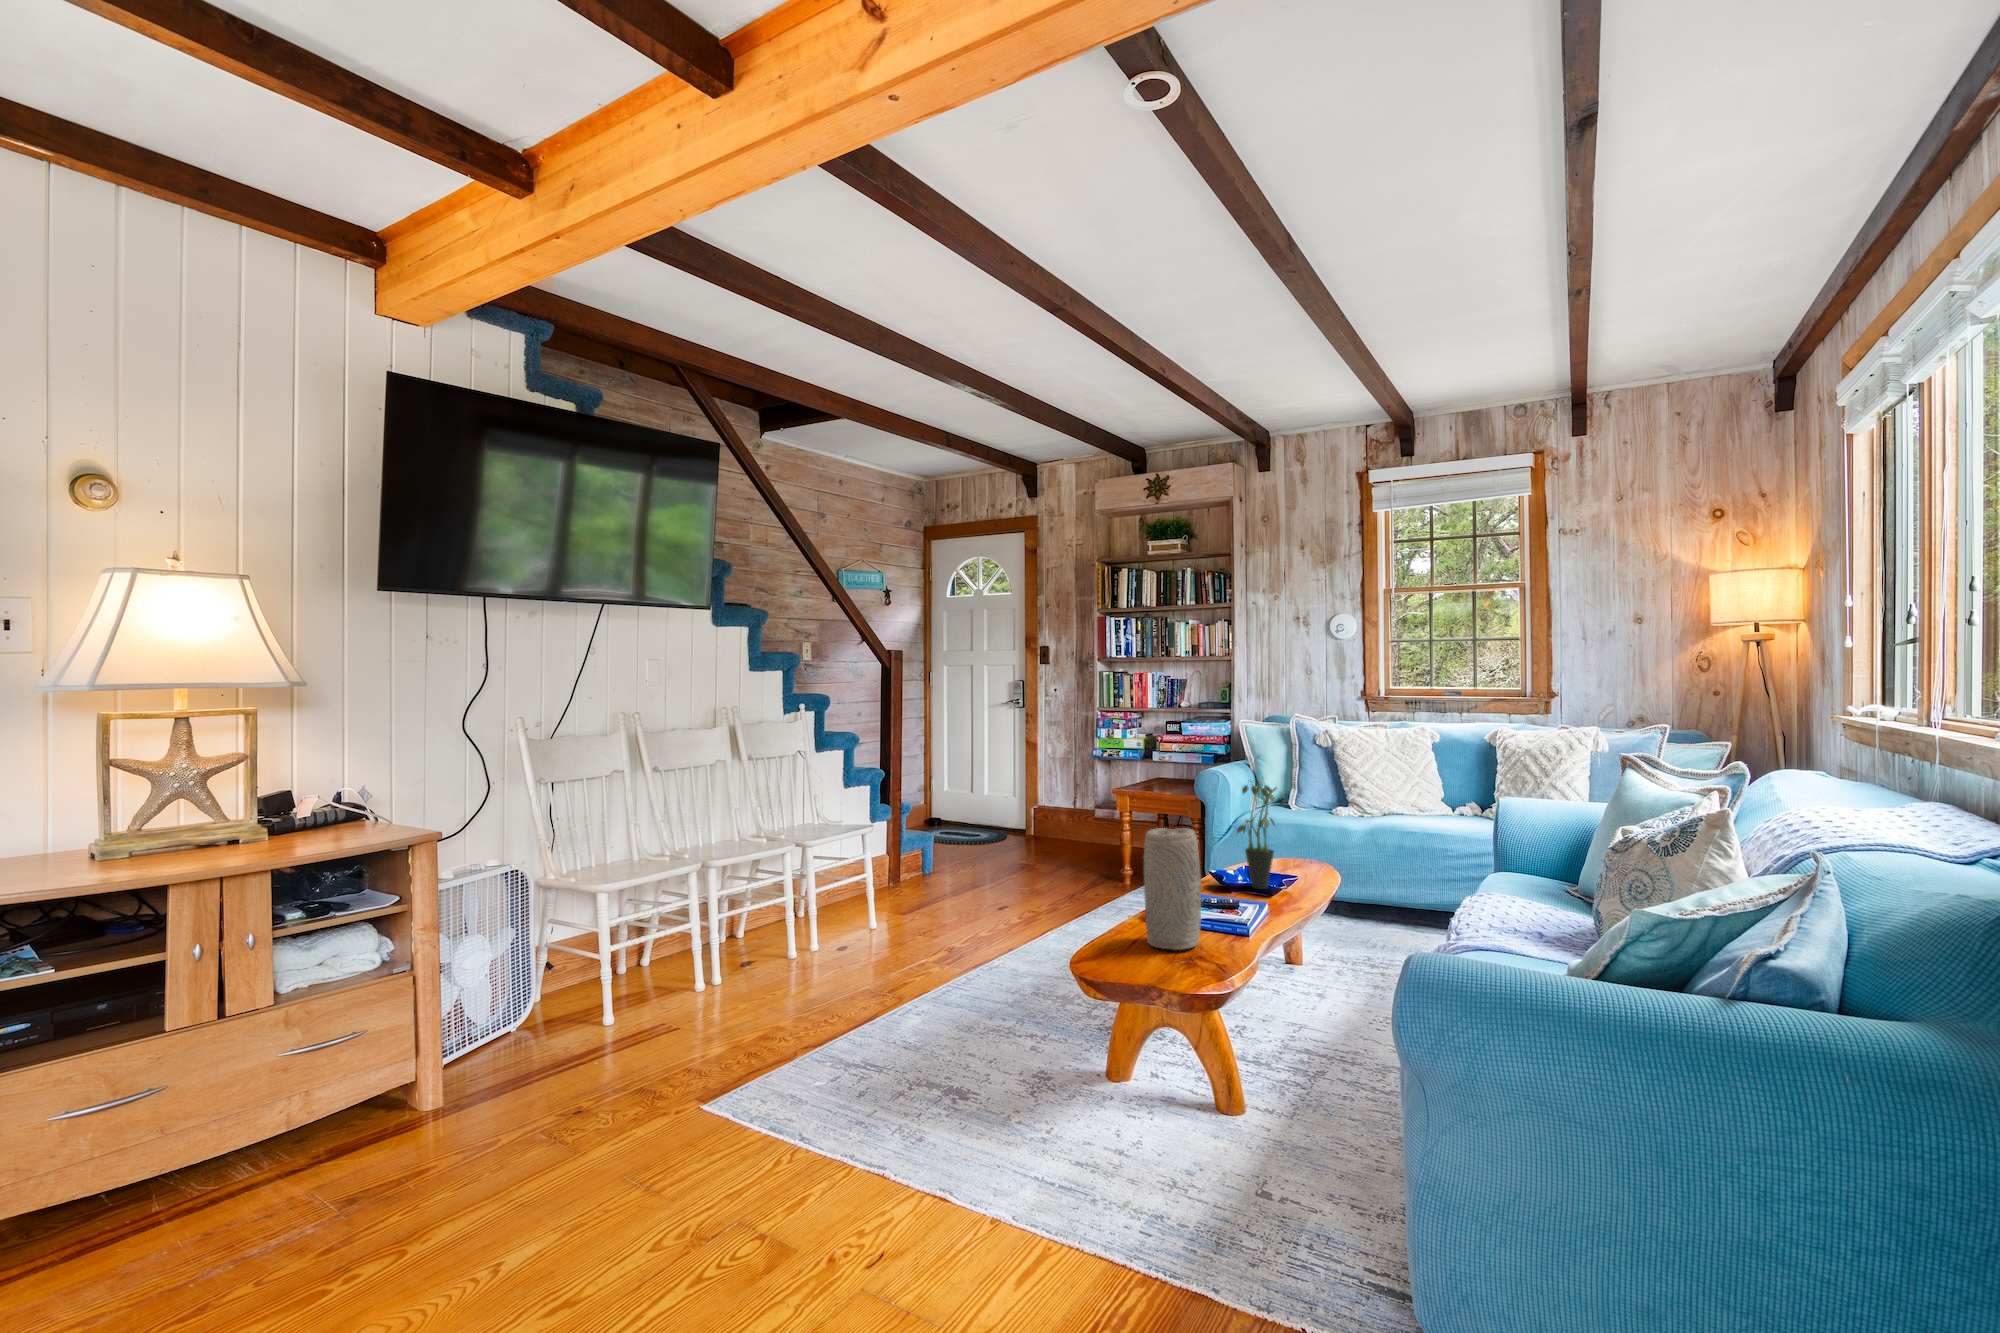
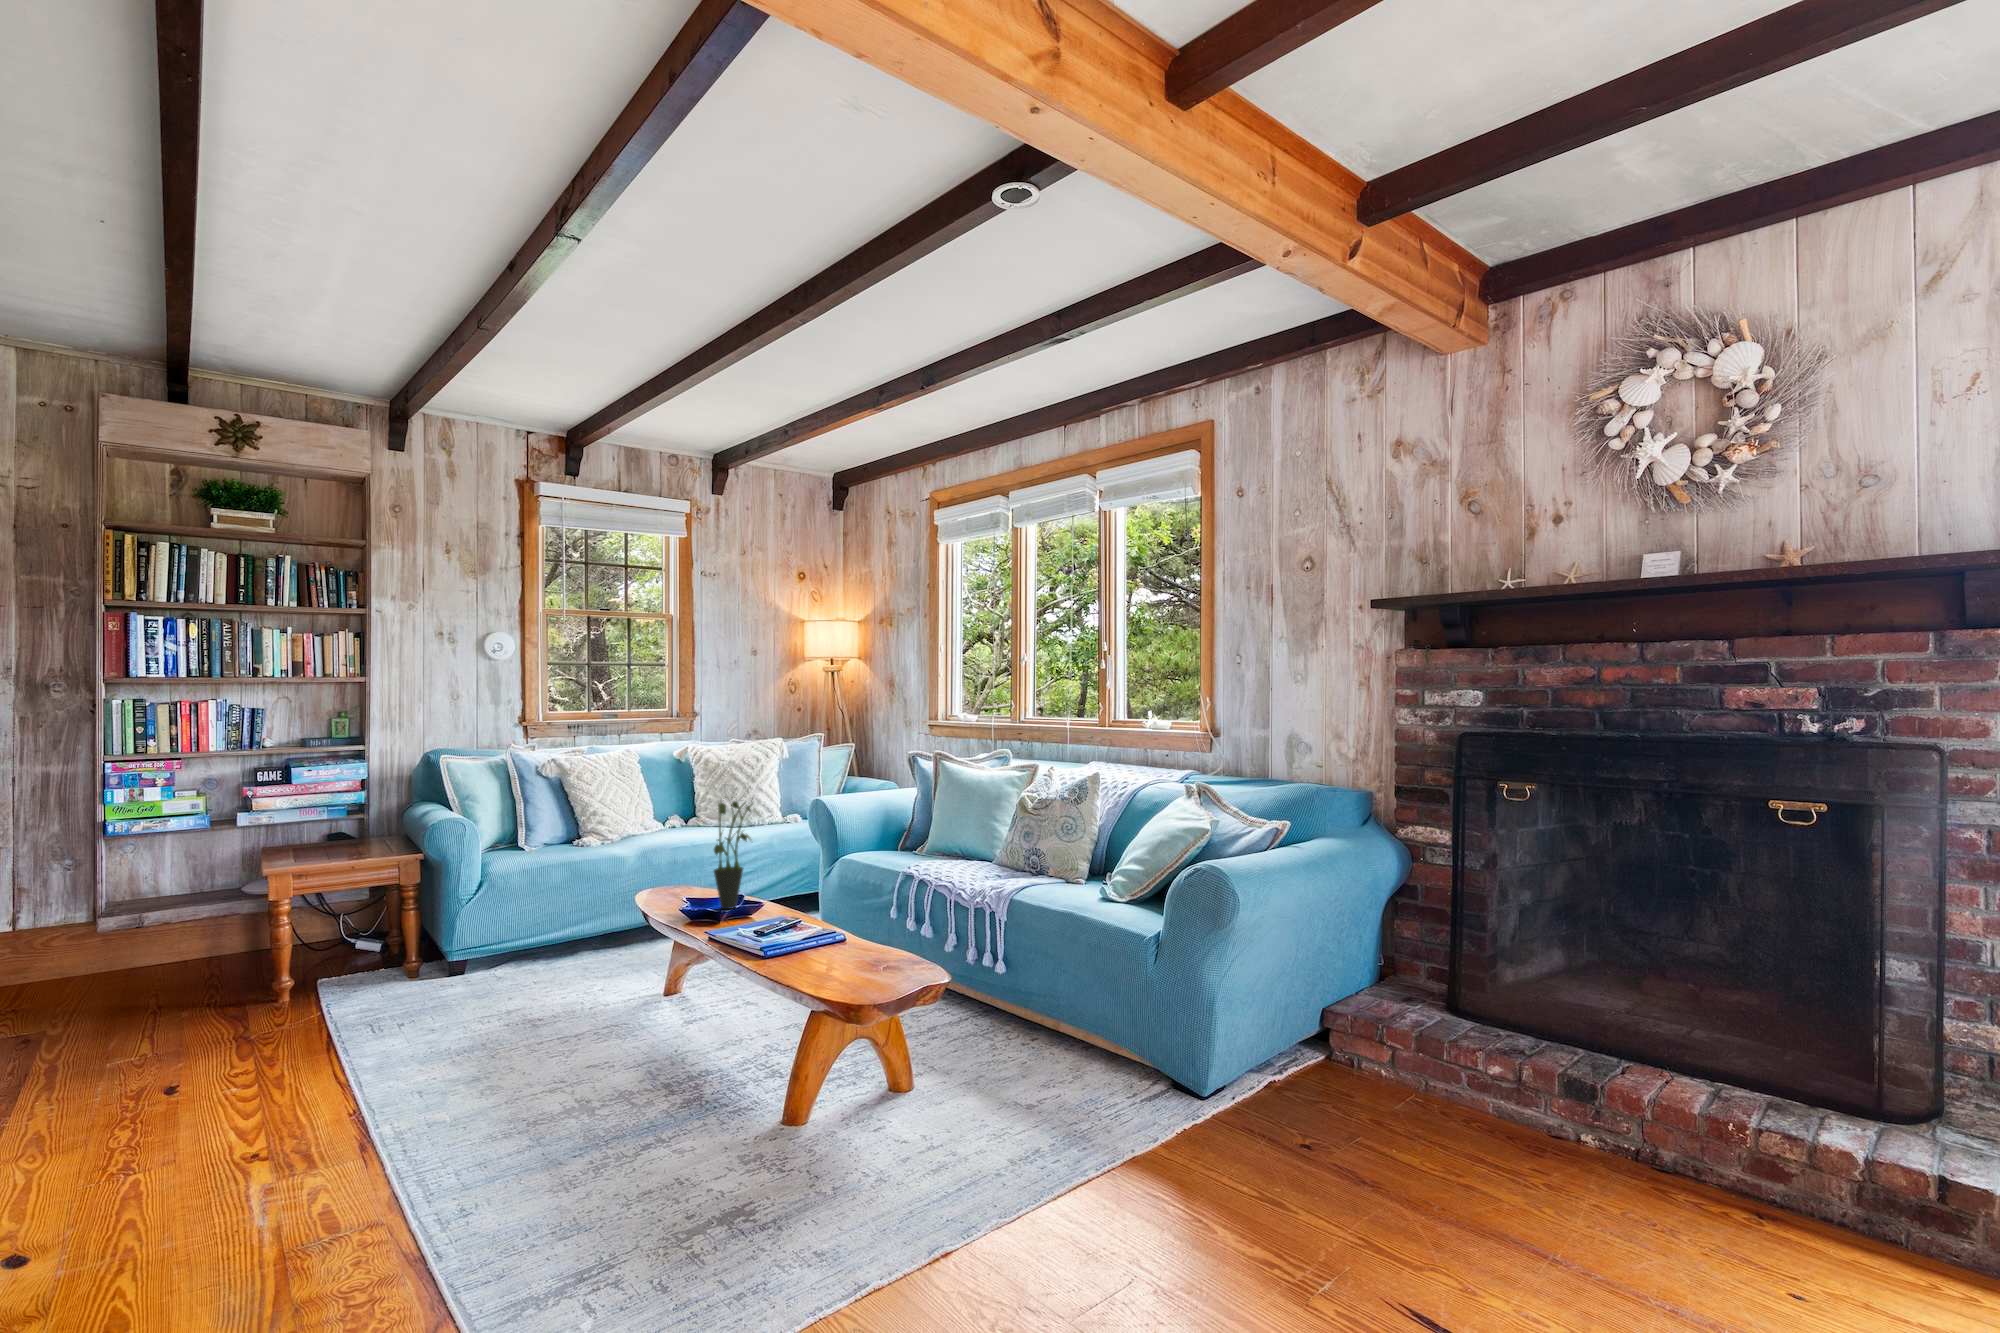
vase: present [1144,828,1201,950] -> none [798,837,855,962]

